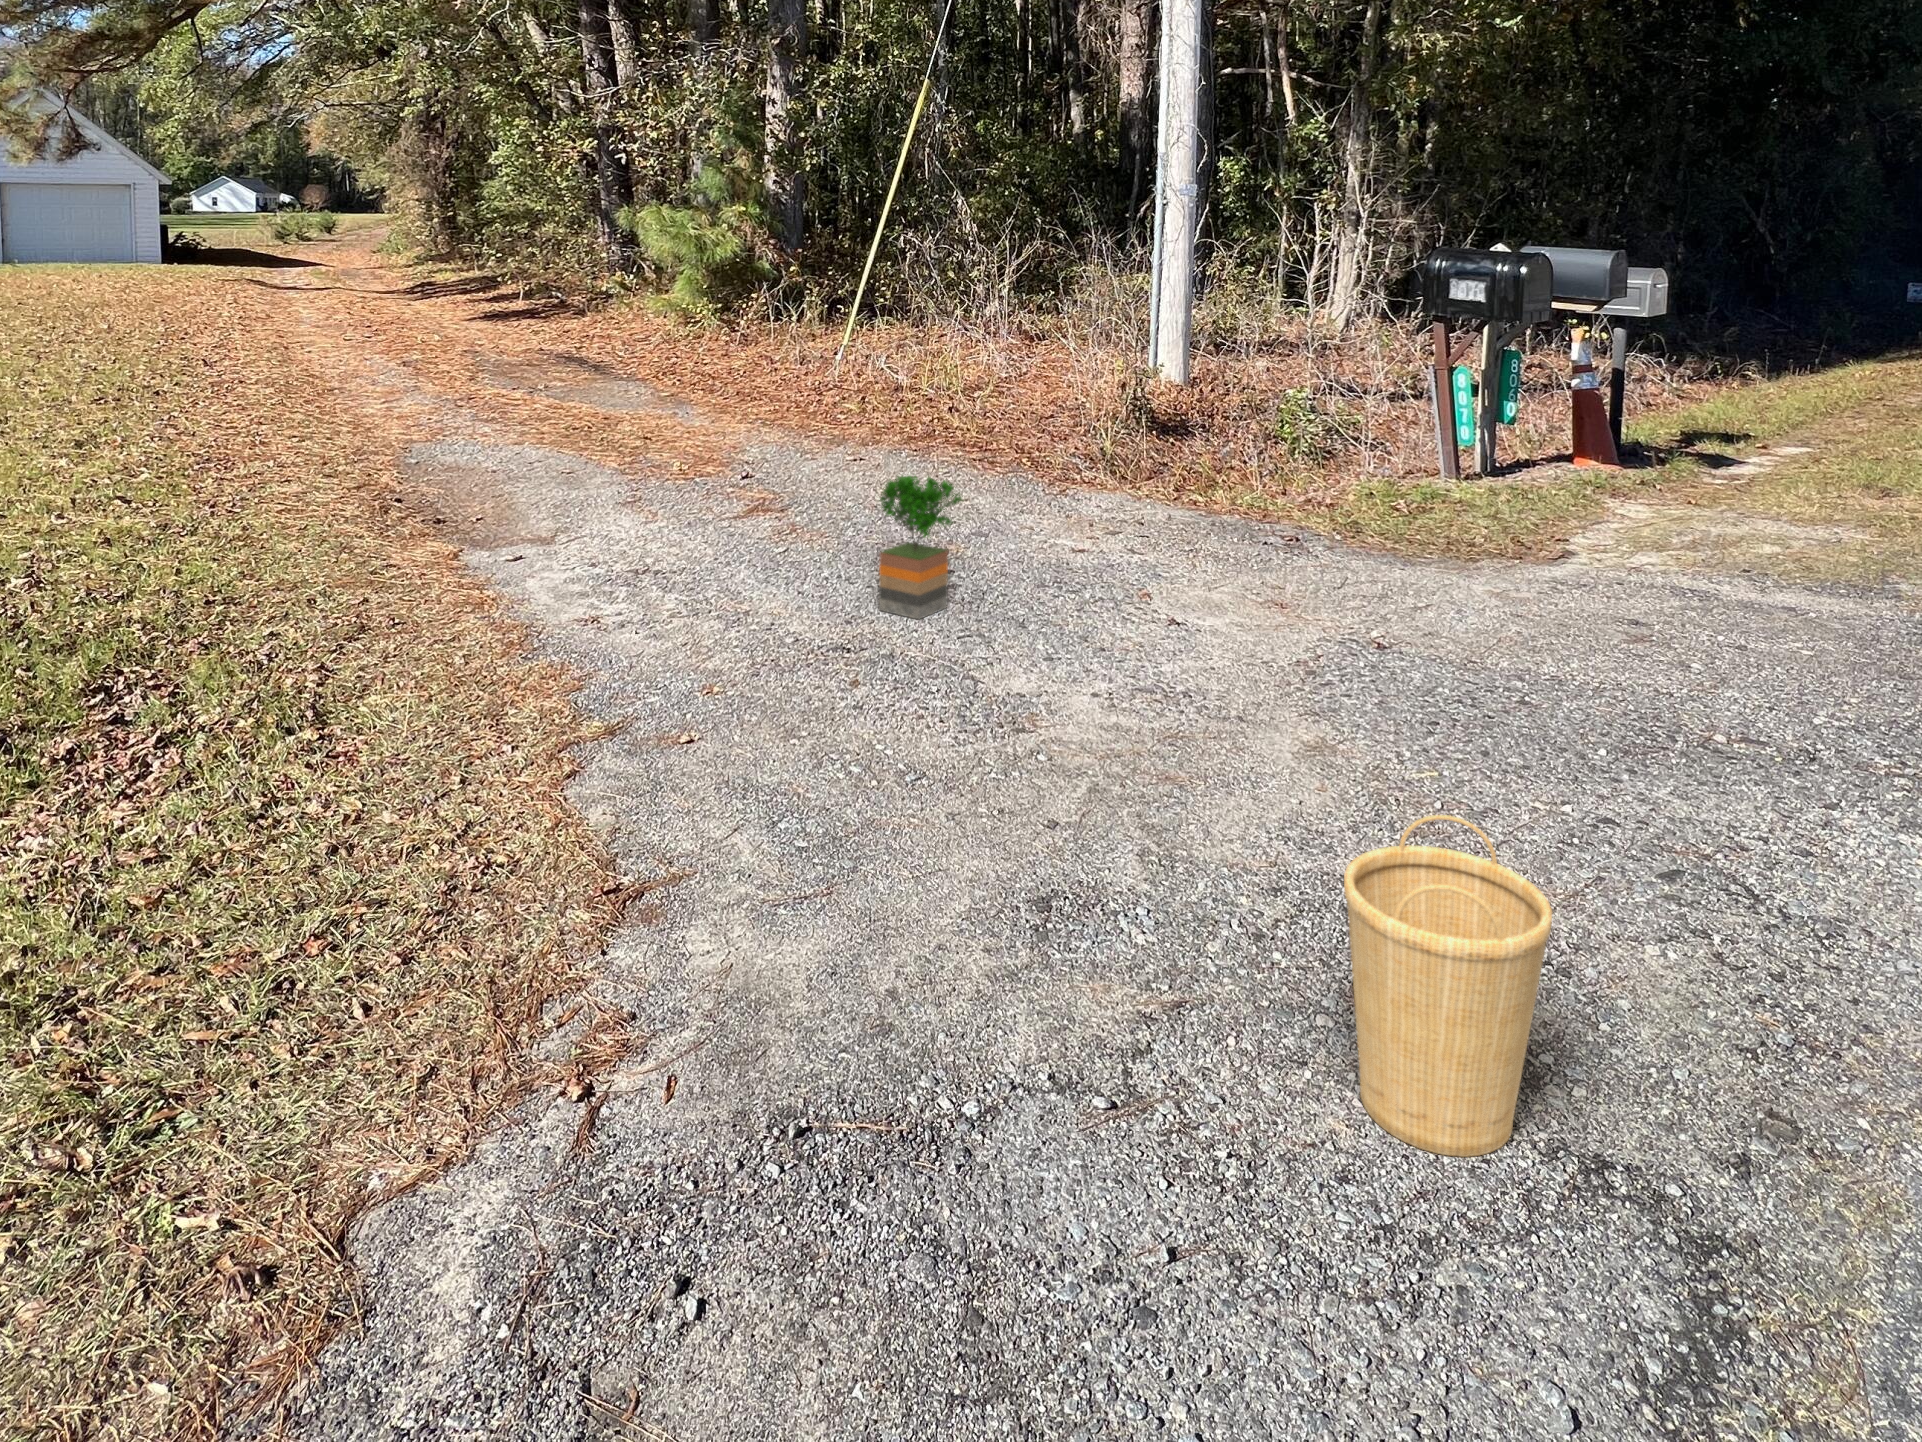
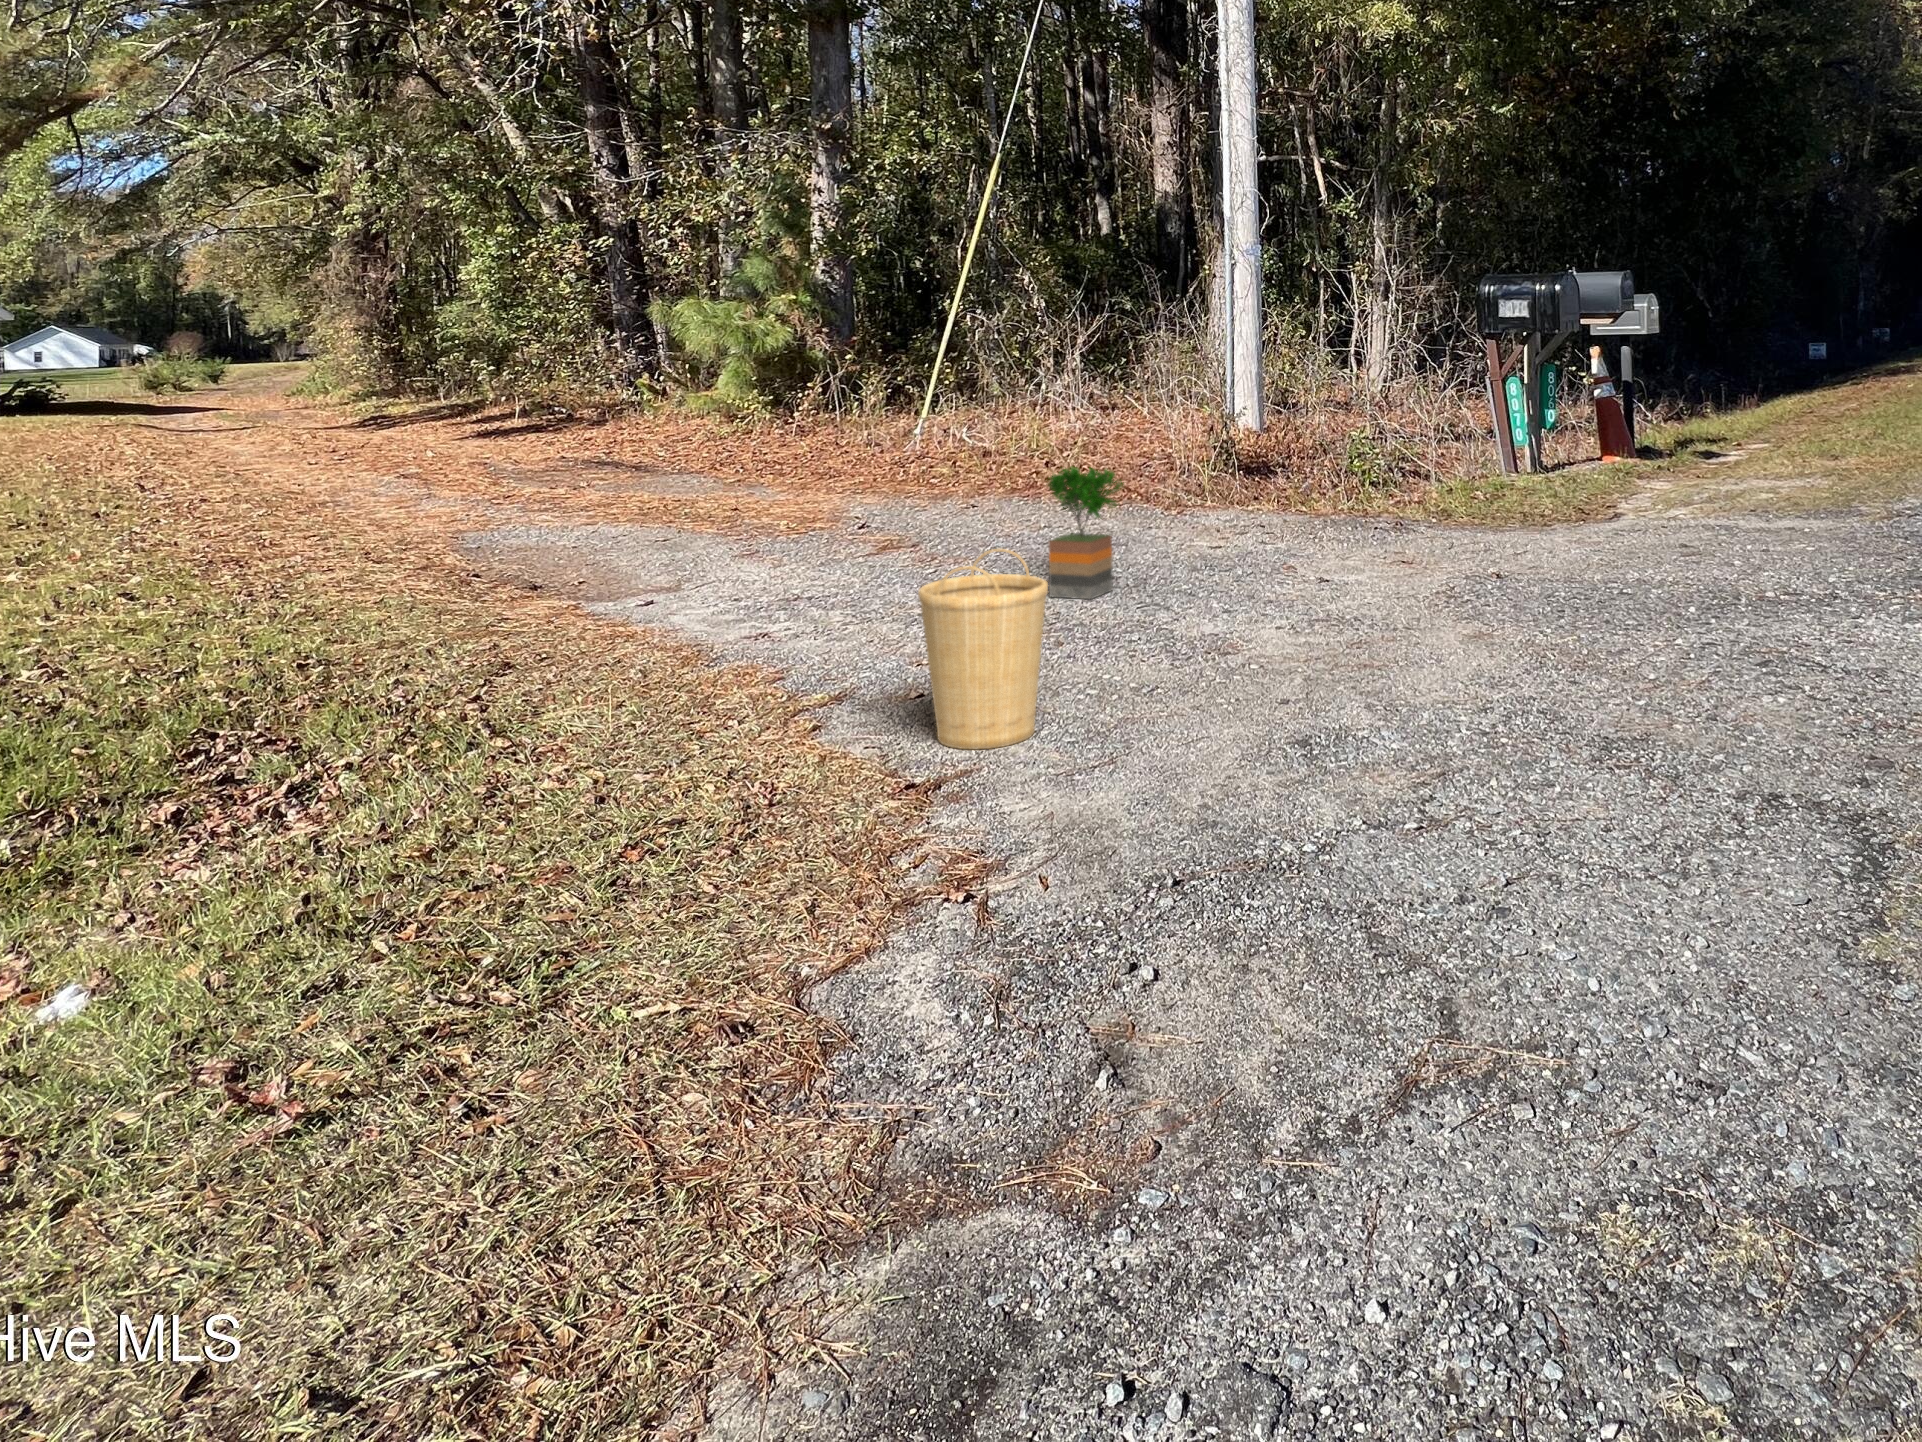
basket: present [1344,815,1552,1157] -> present [918,549,1048,749]

